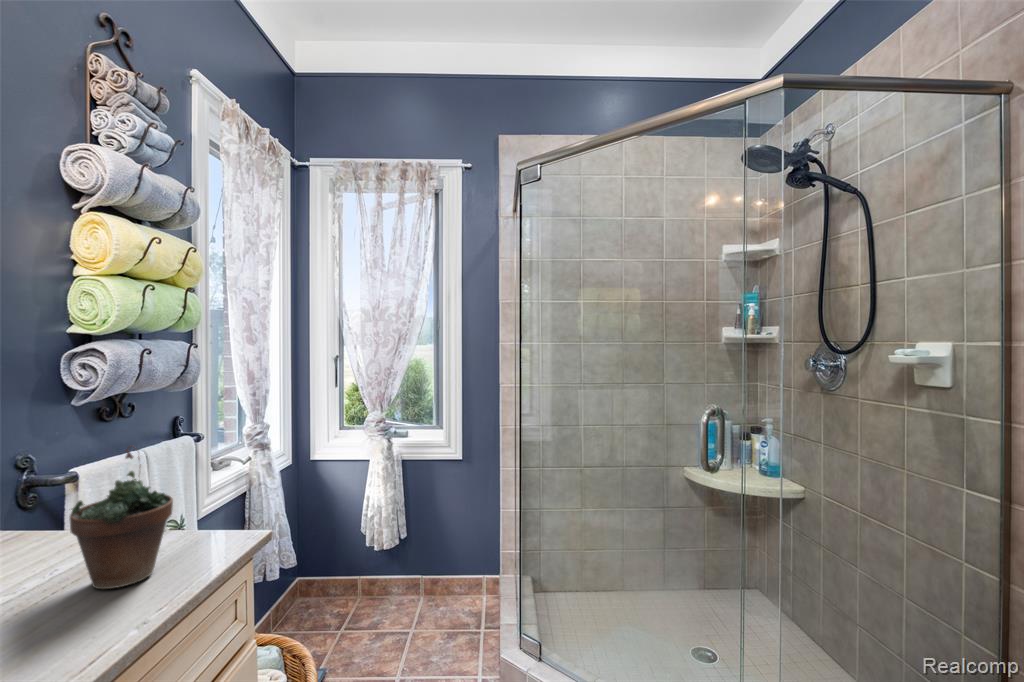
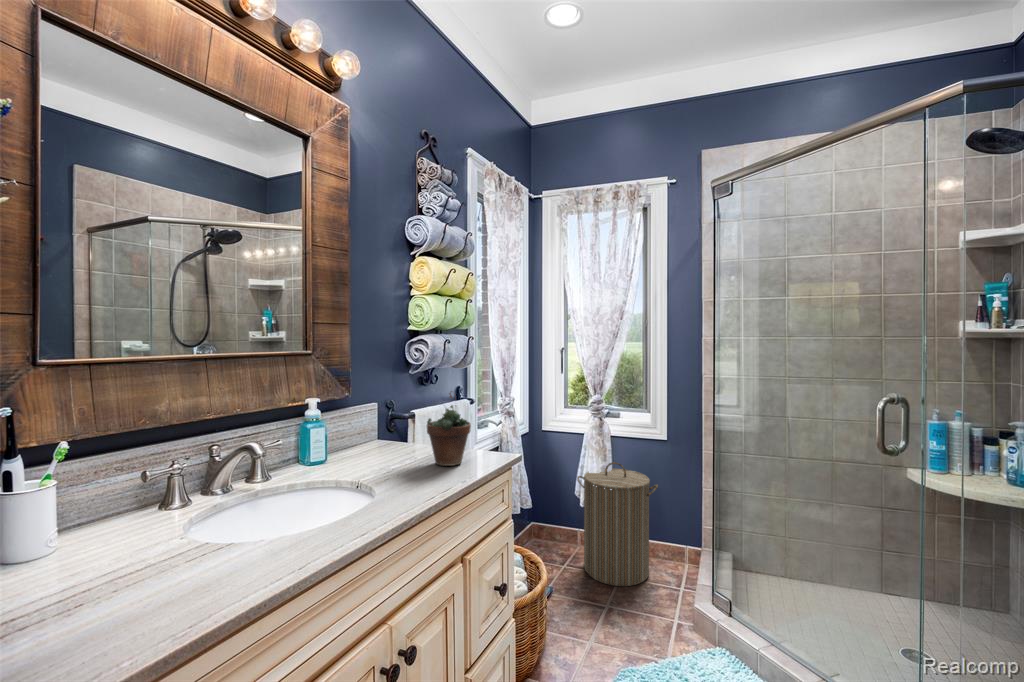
laundry hamper: none [358,492,455,644] -> present [577,462,658,586]

